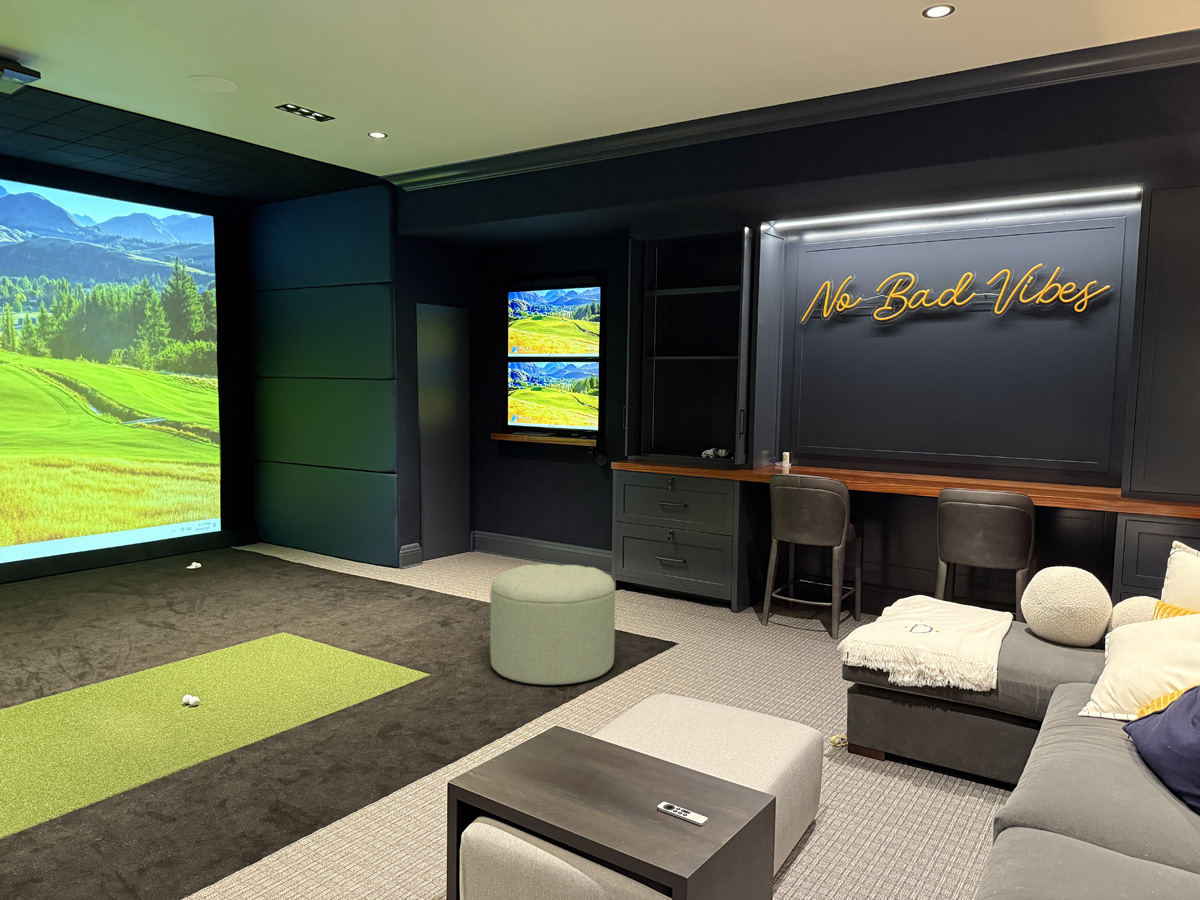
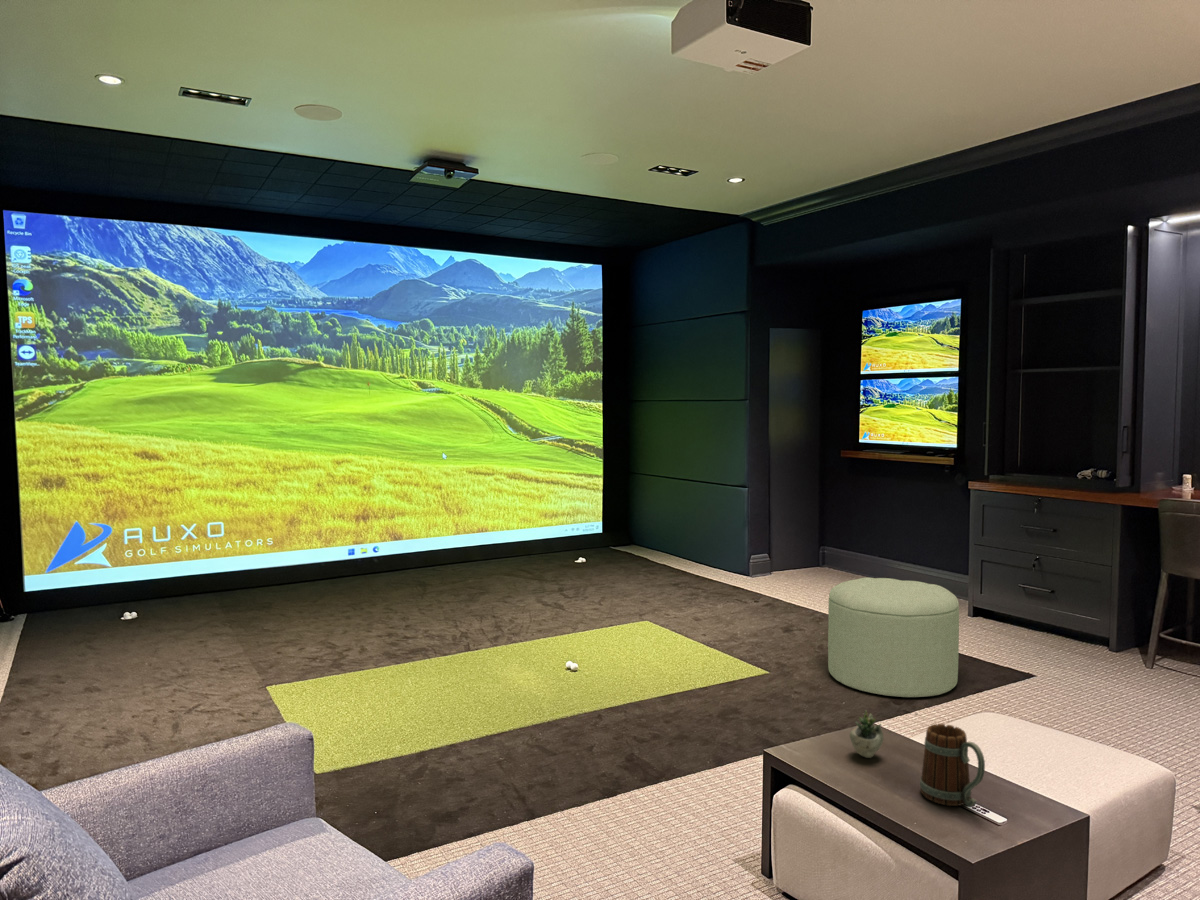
succulent plant: none [550,721,620,777] -> present [850,710,917,758]
beer mug: none [629,732,696,819] -> present [920,724,985,806]

